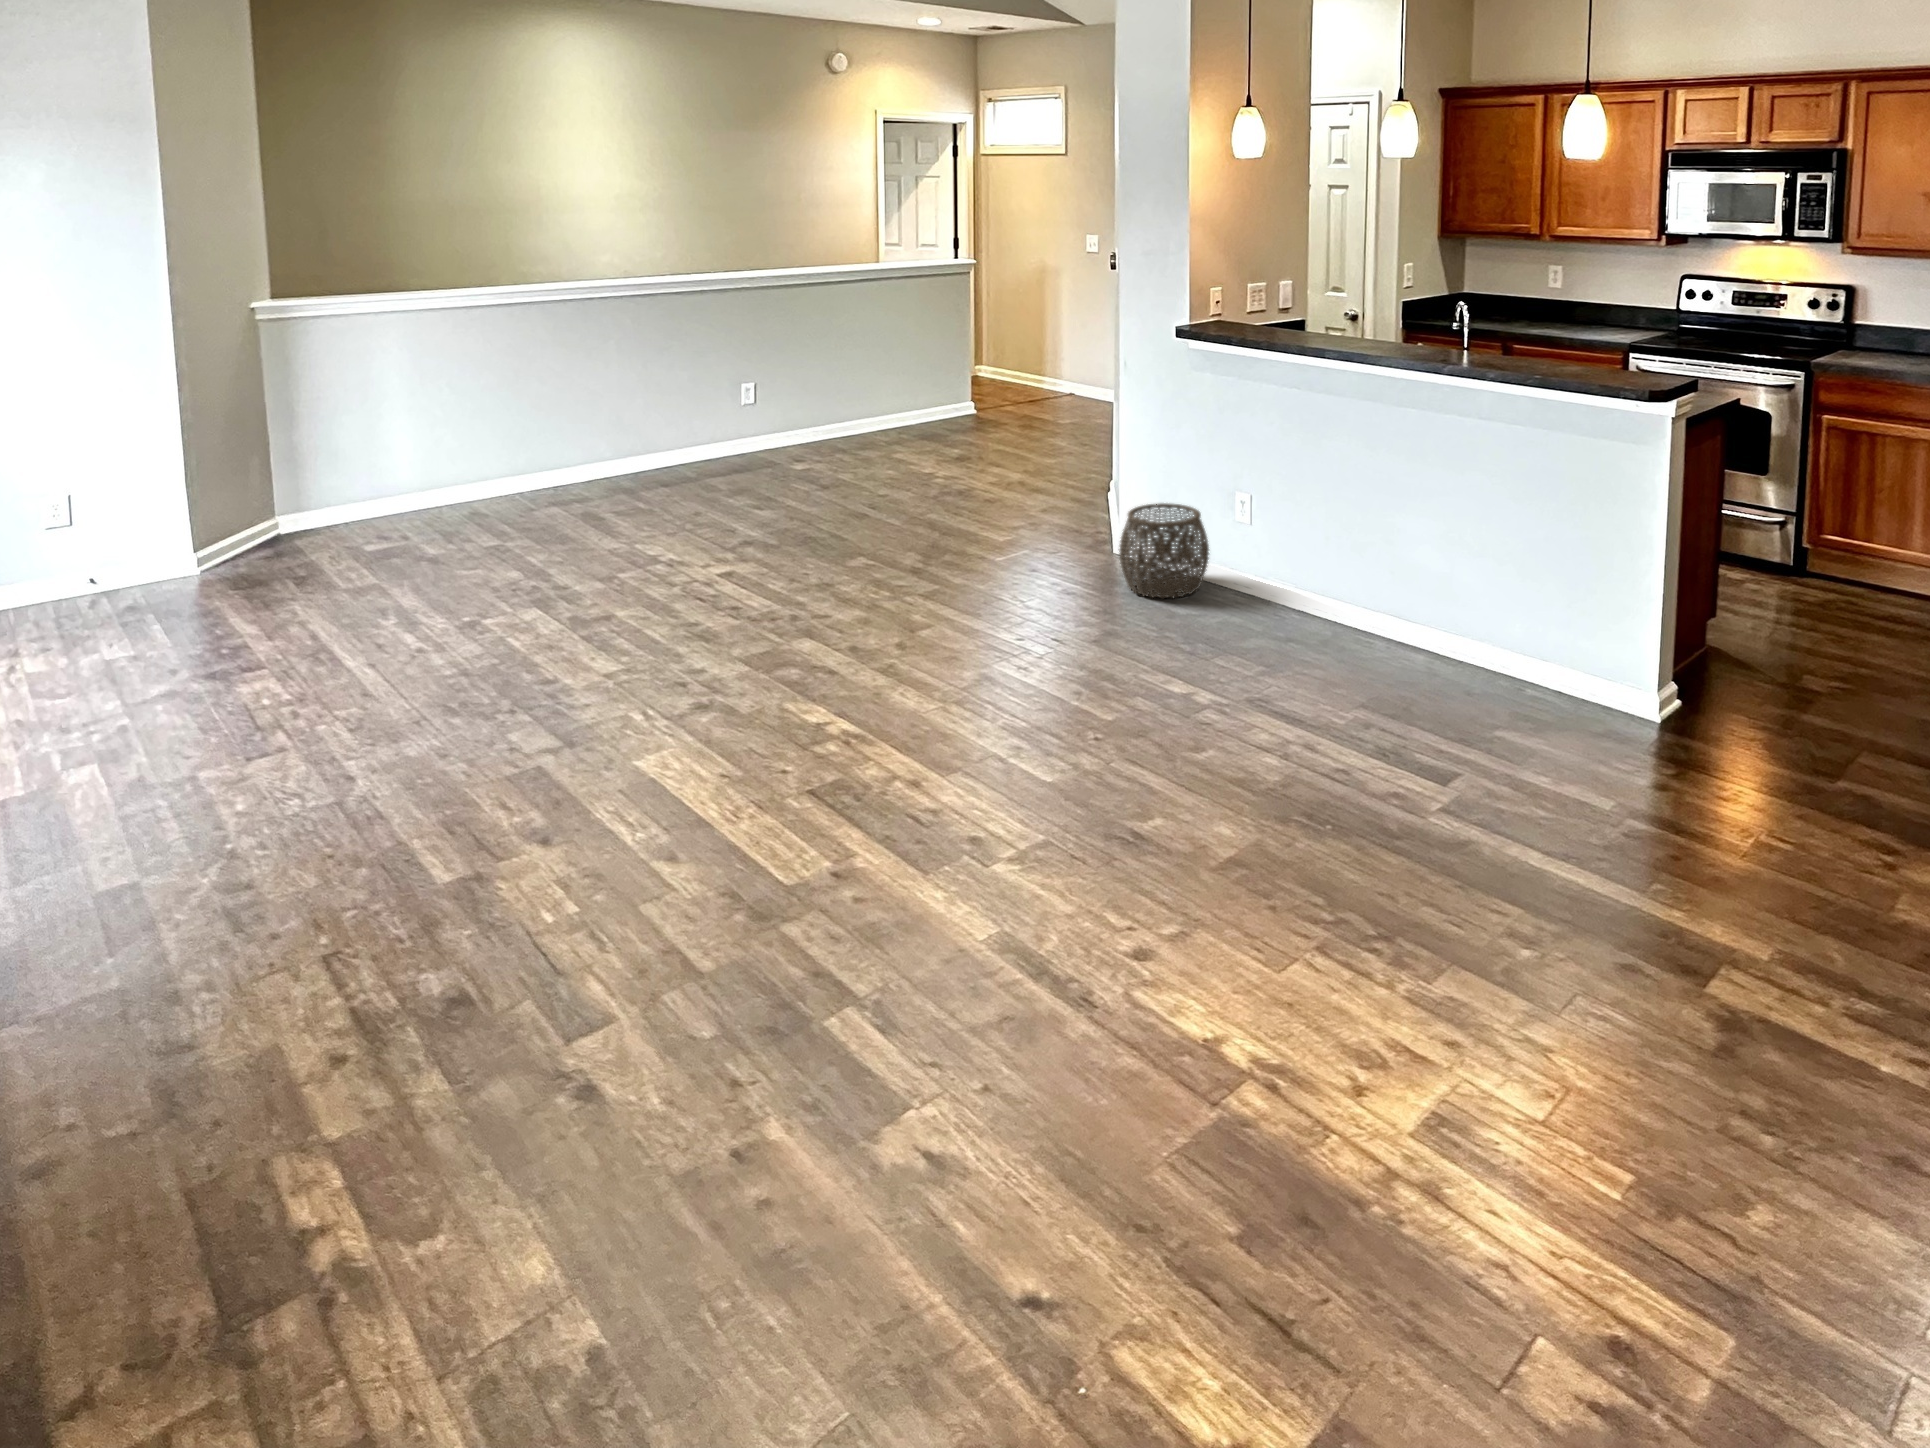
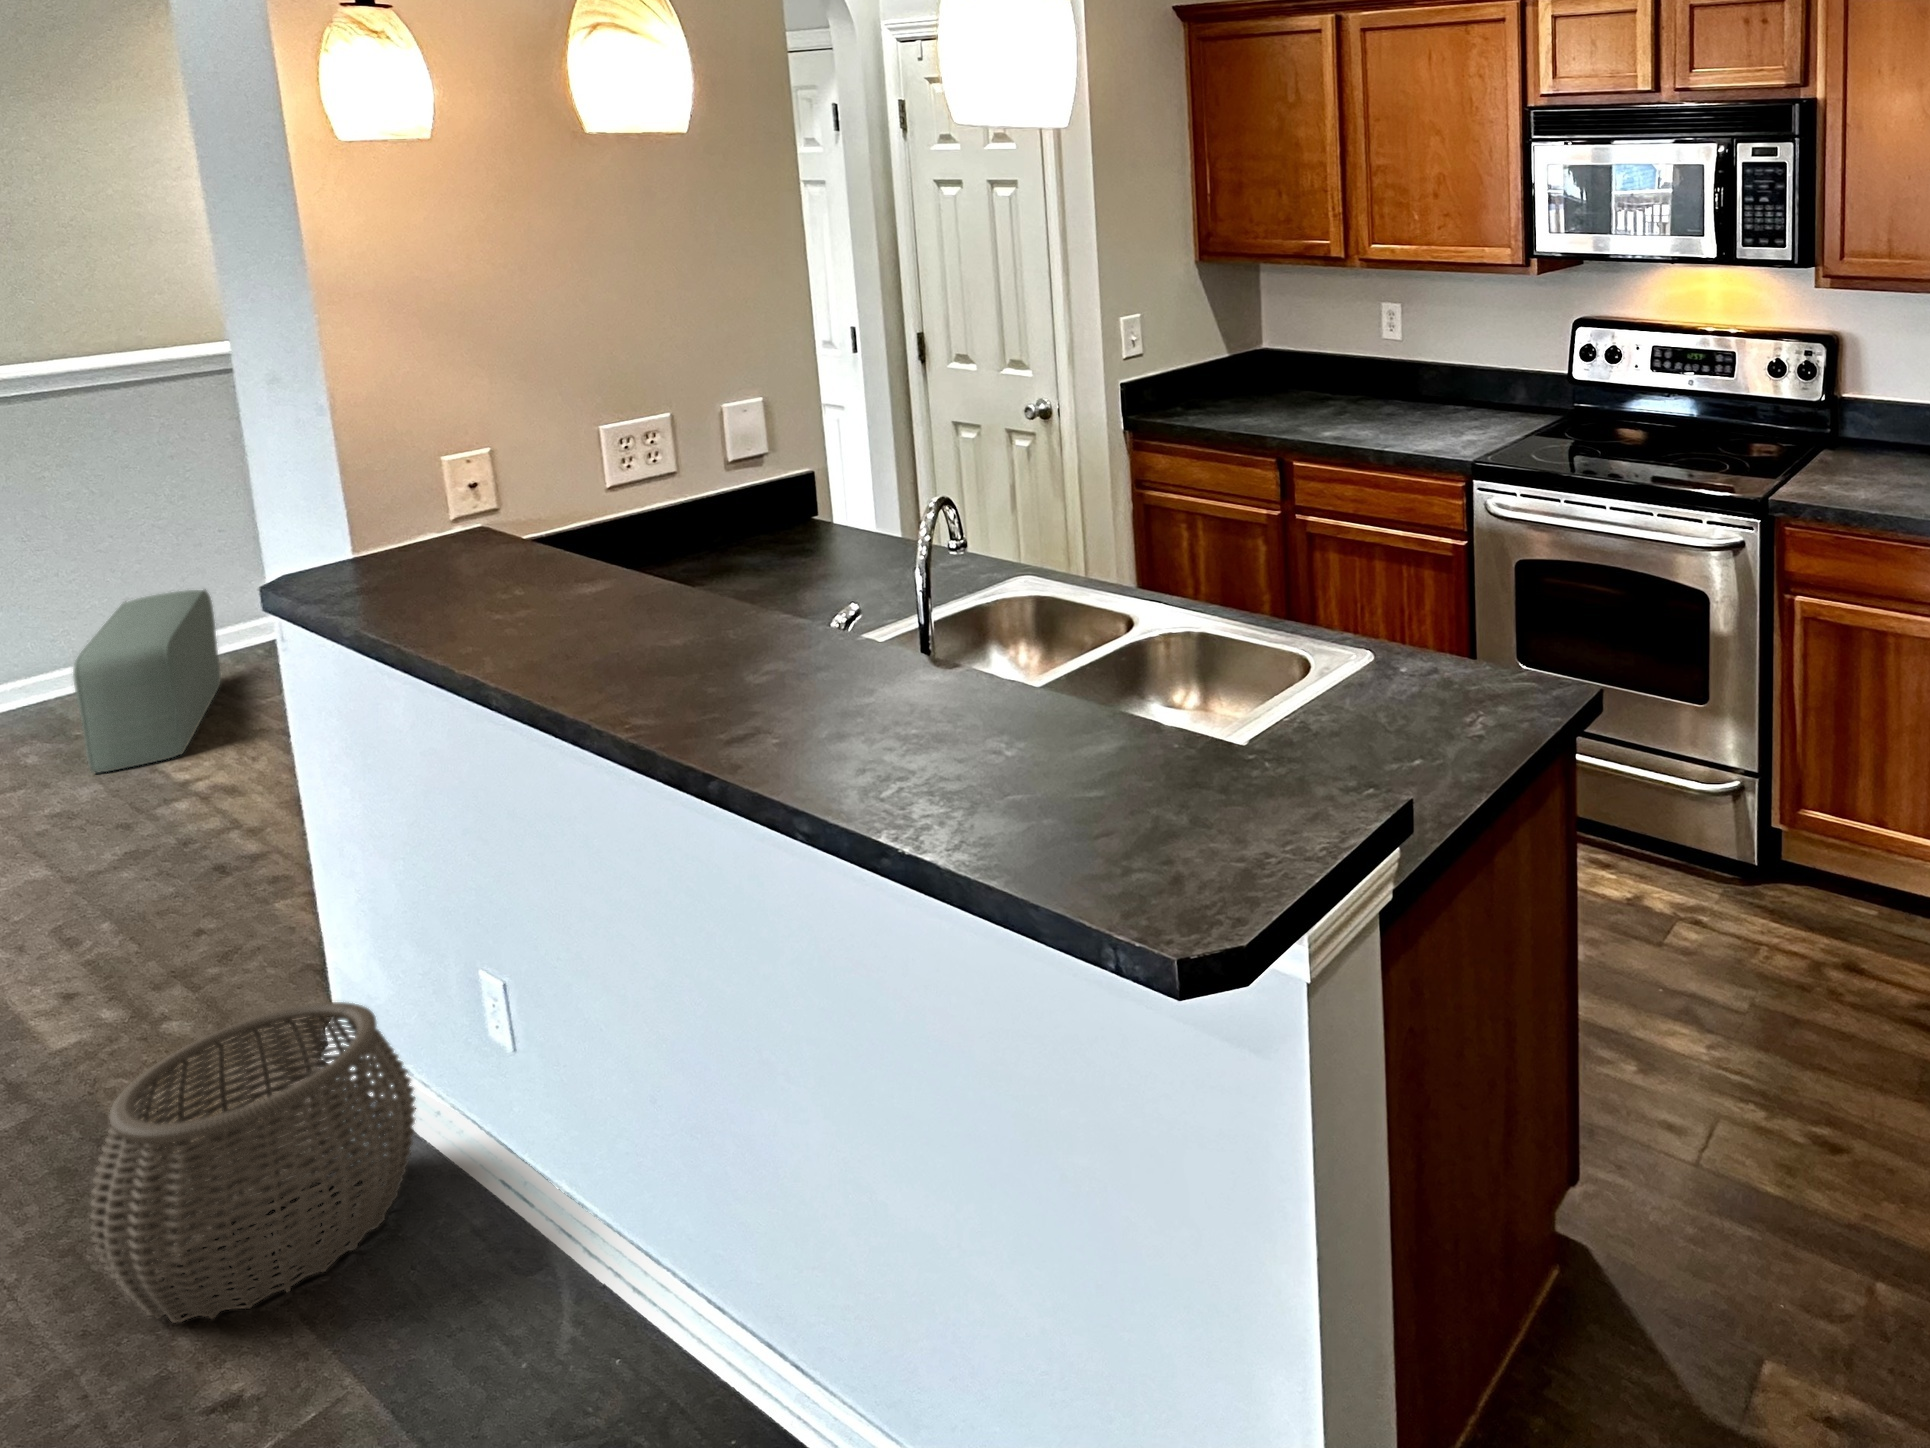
pouf: none [887,387,937,463] -> present [73,590,221,773]

